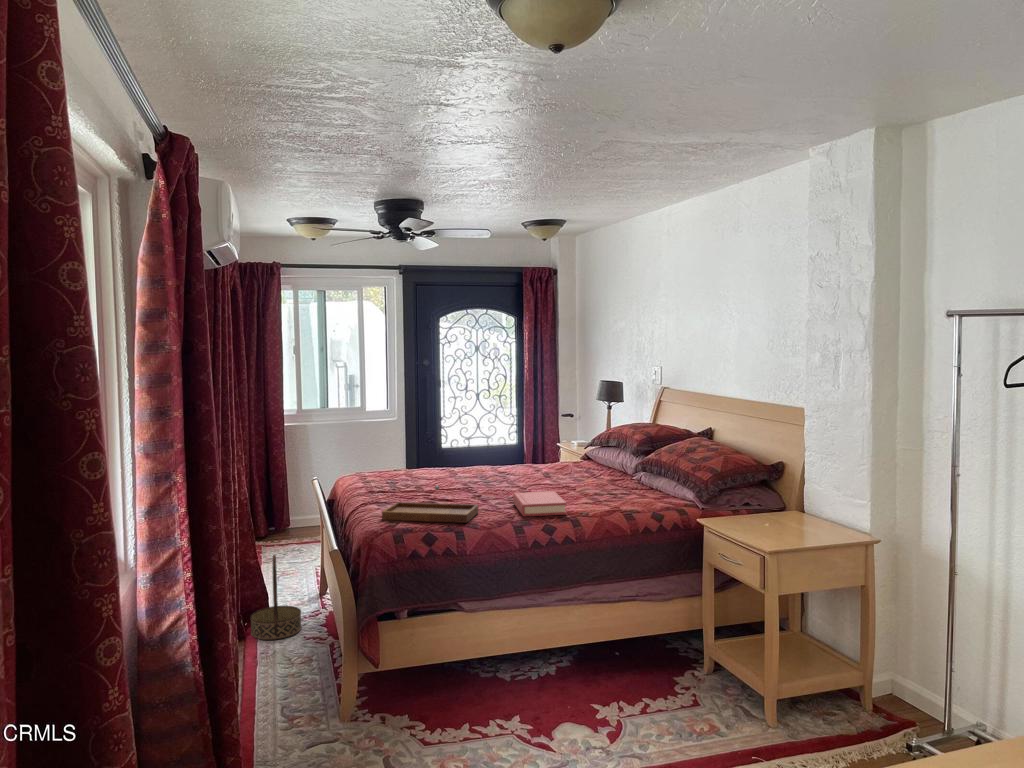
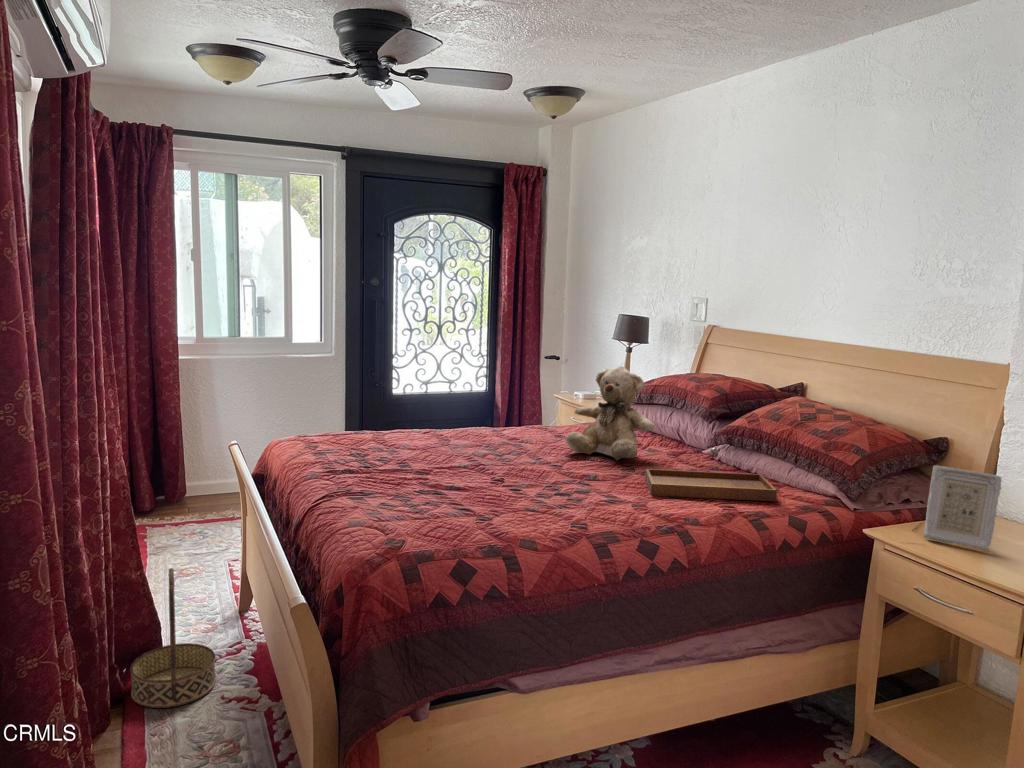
teddy bear: none [534,420,595,485] -> present [566,366,654,461]
picture frame: none [730,477,776,528] -> present [924,465,1001,550]
tray: present [382,486,479,523] -> present [645,448,777,502]
hardback book: present [513,491,567,516] -> none [566,477,667,524]

